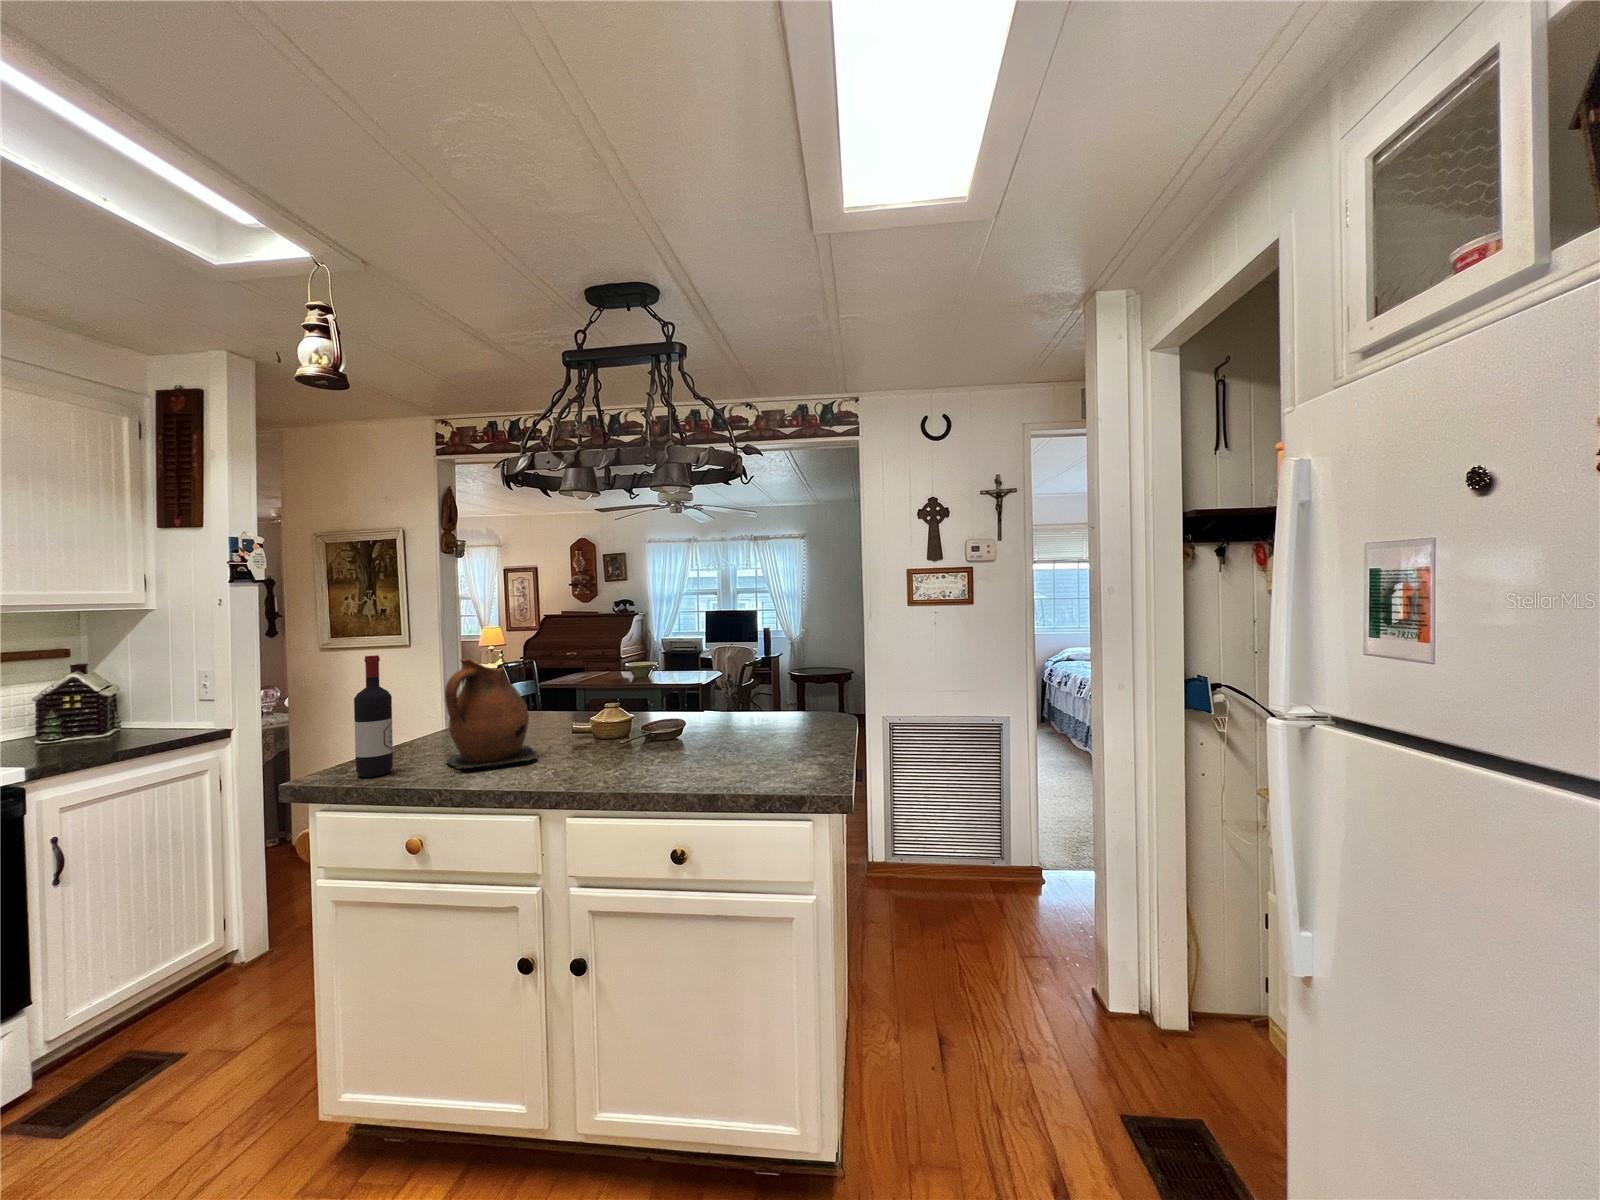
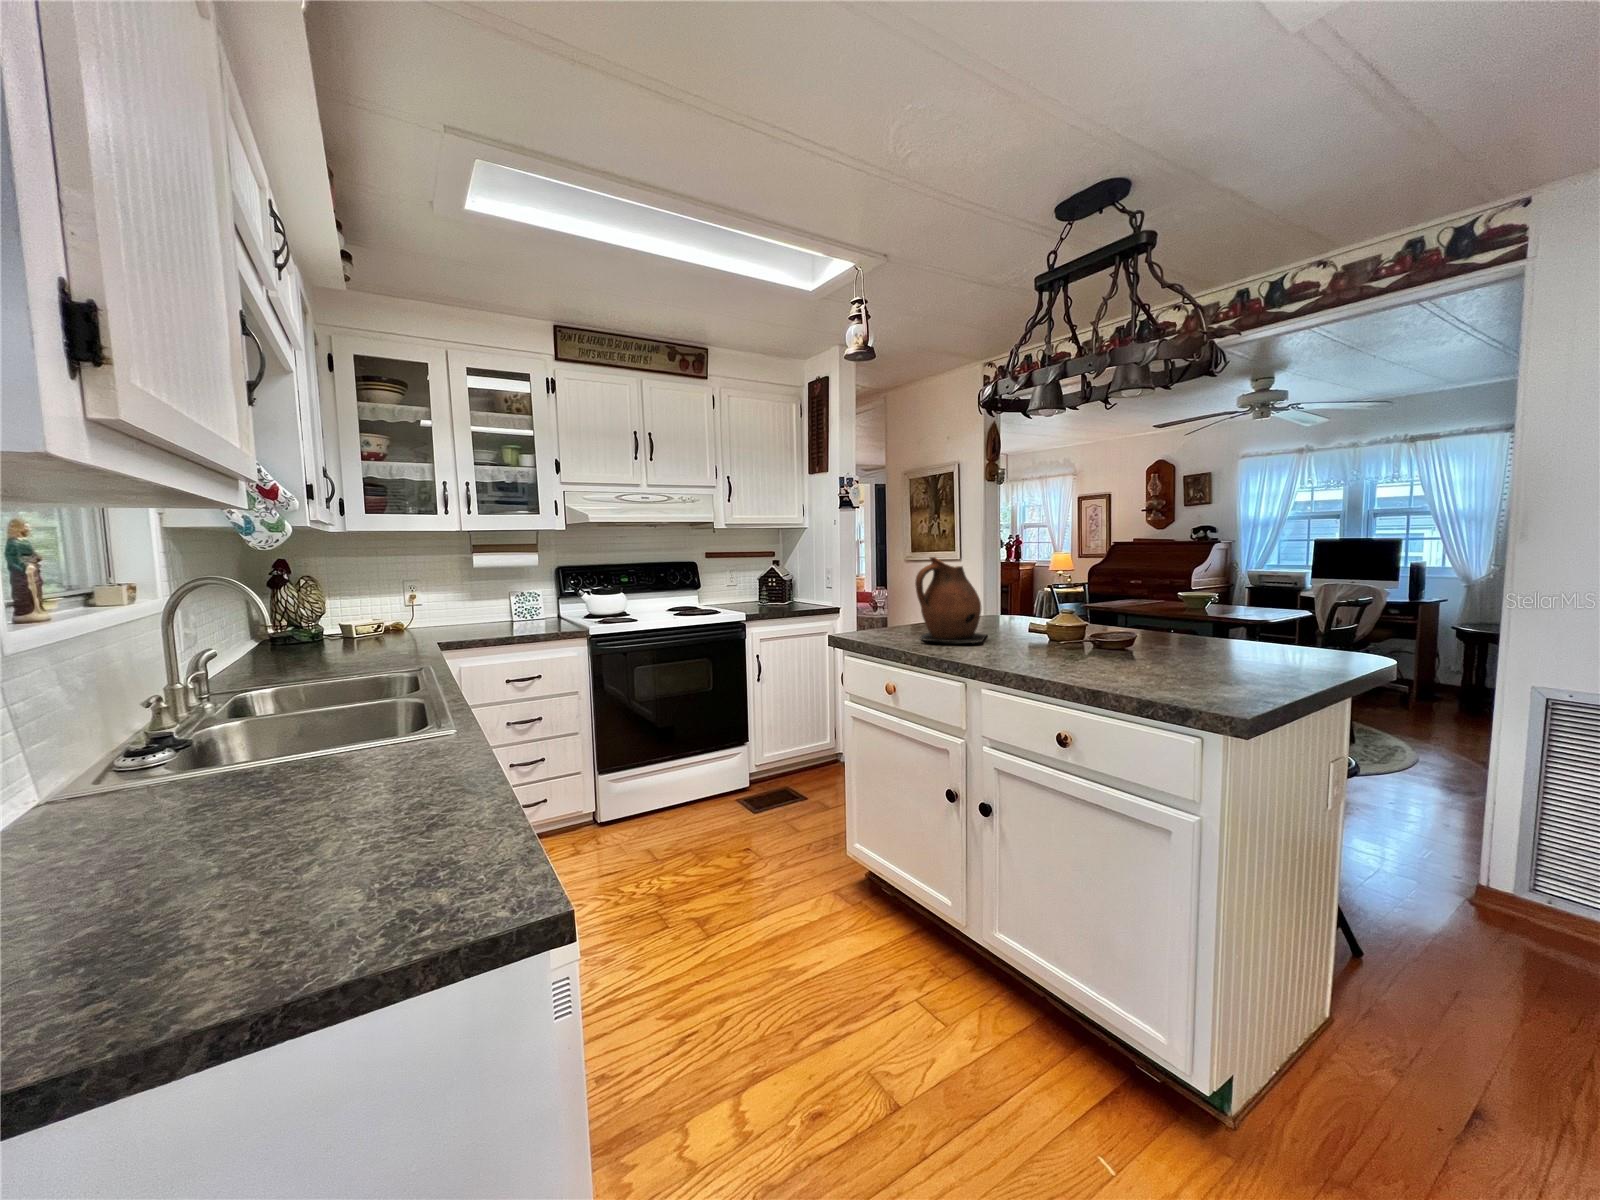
wine bottle: present [354,655,393,777] -> none [864,552,887,638]

